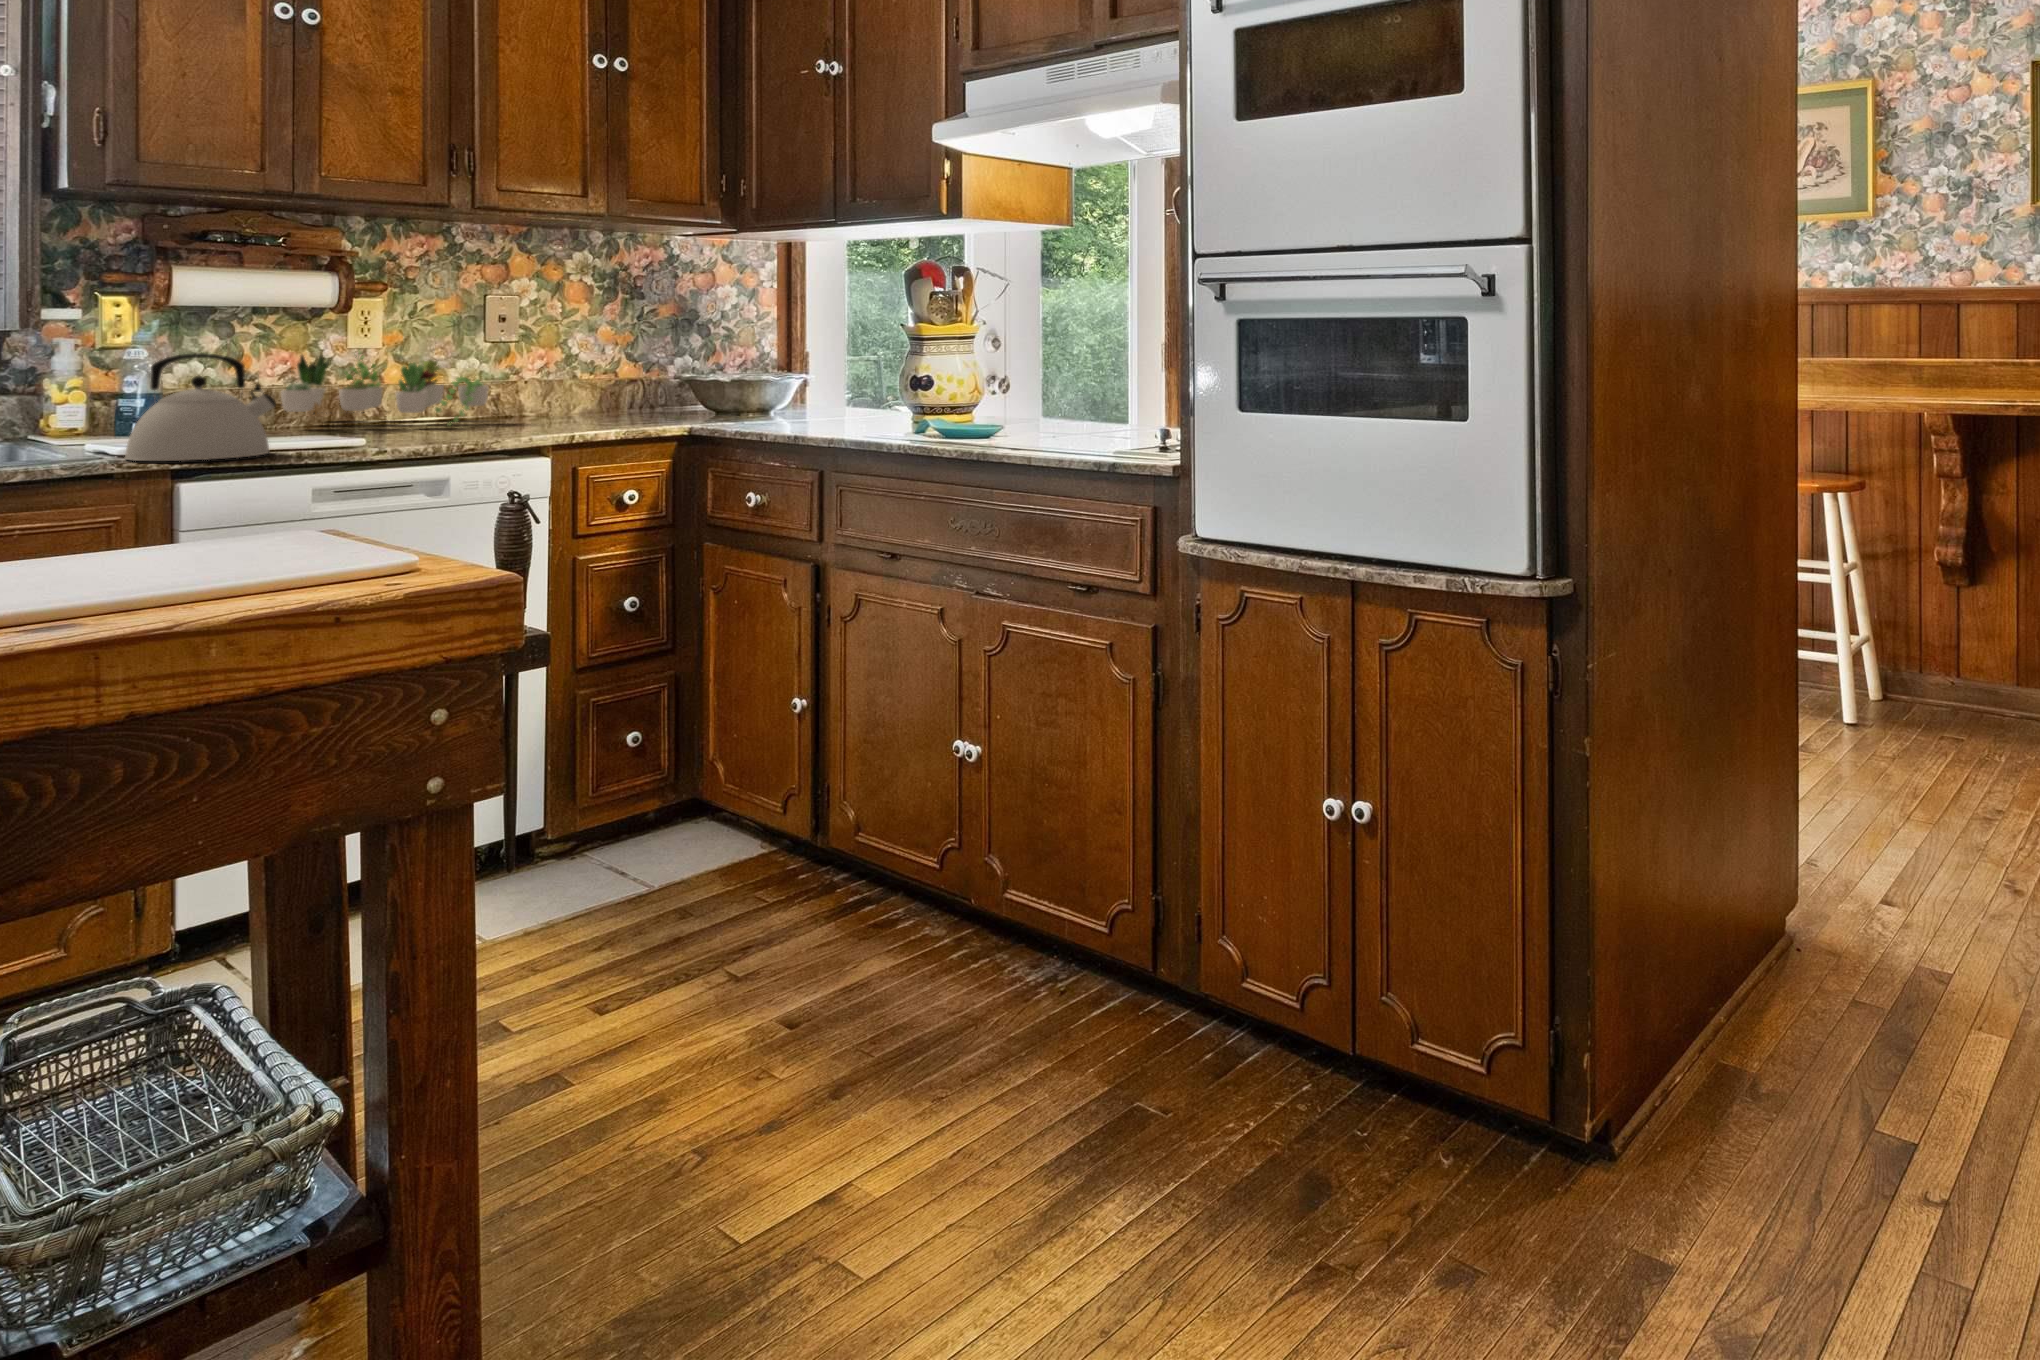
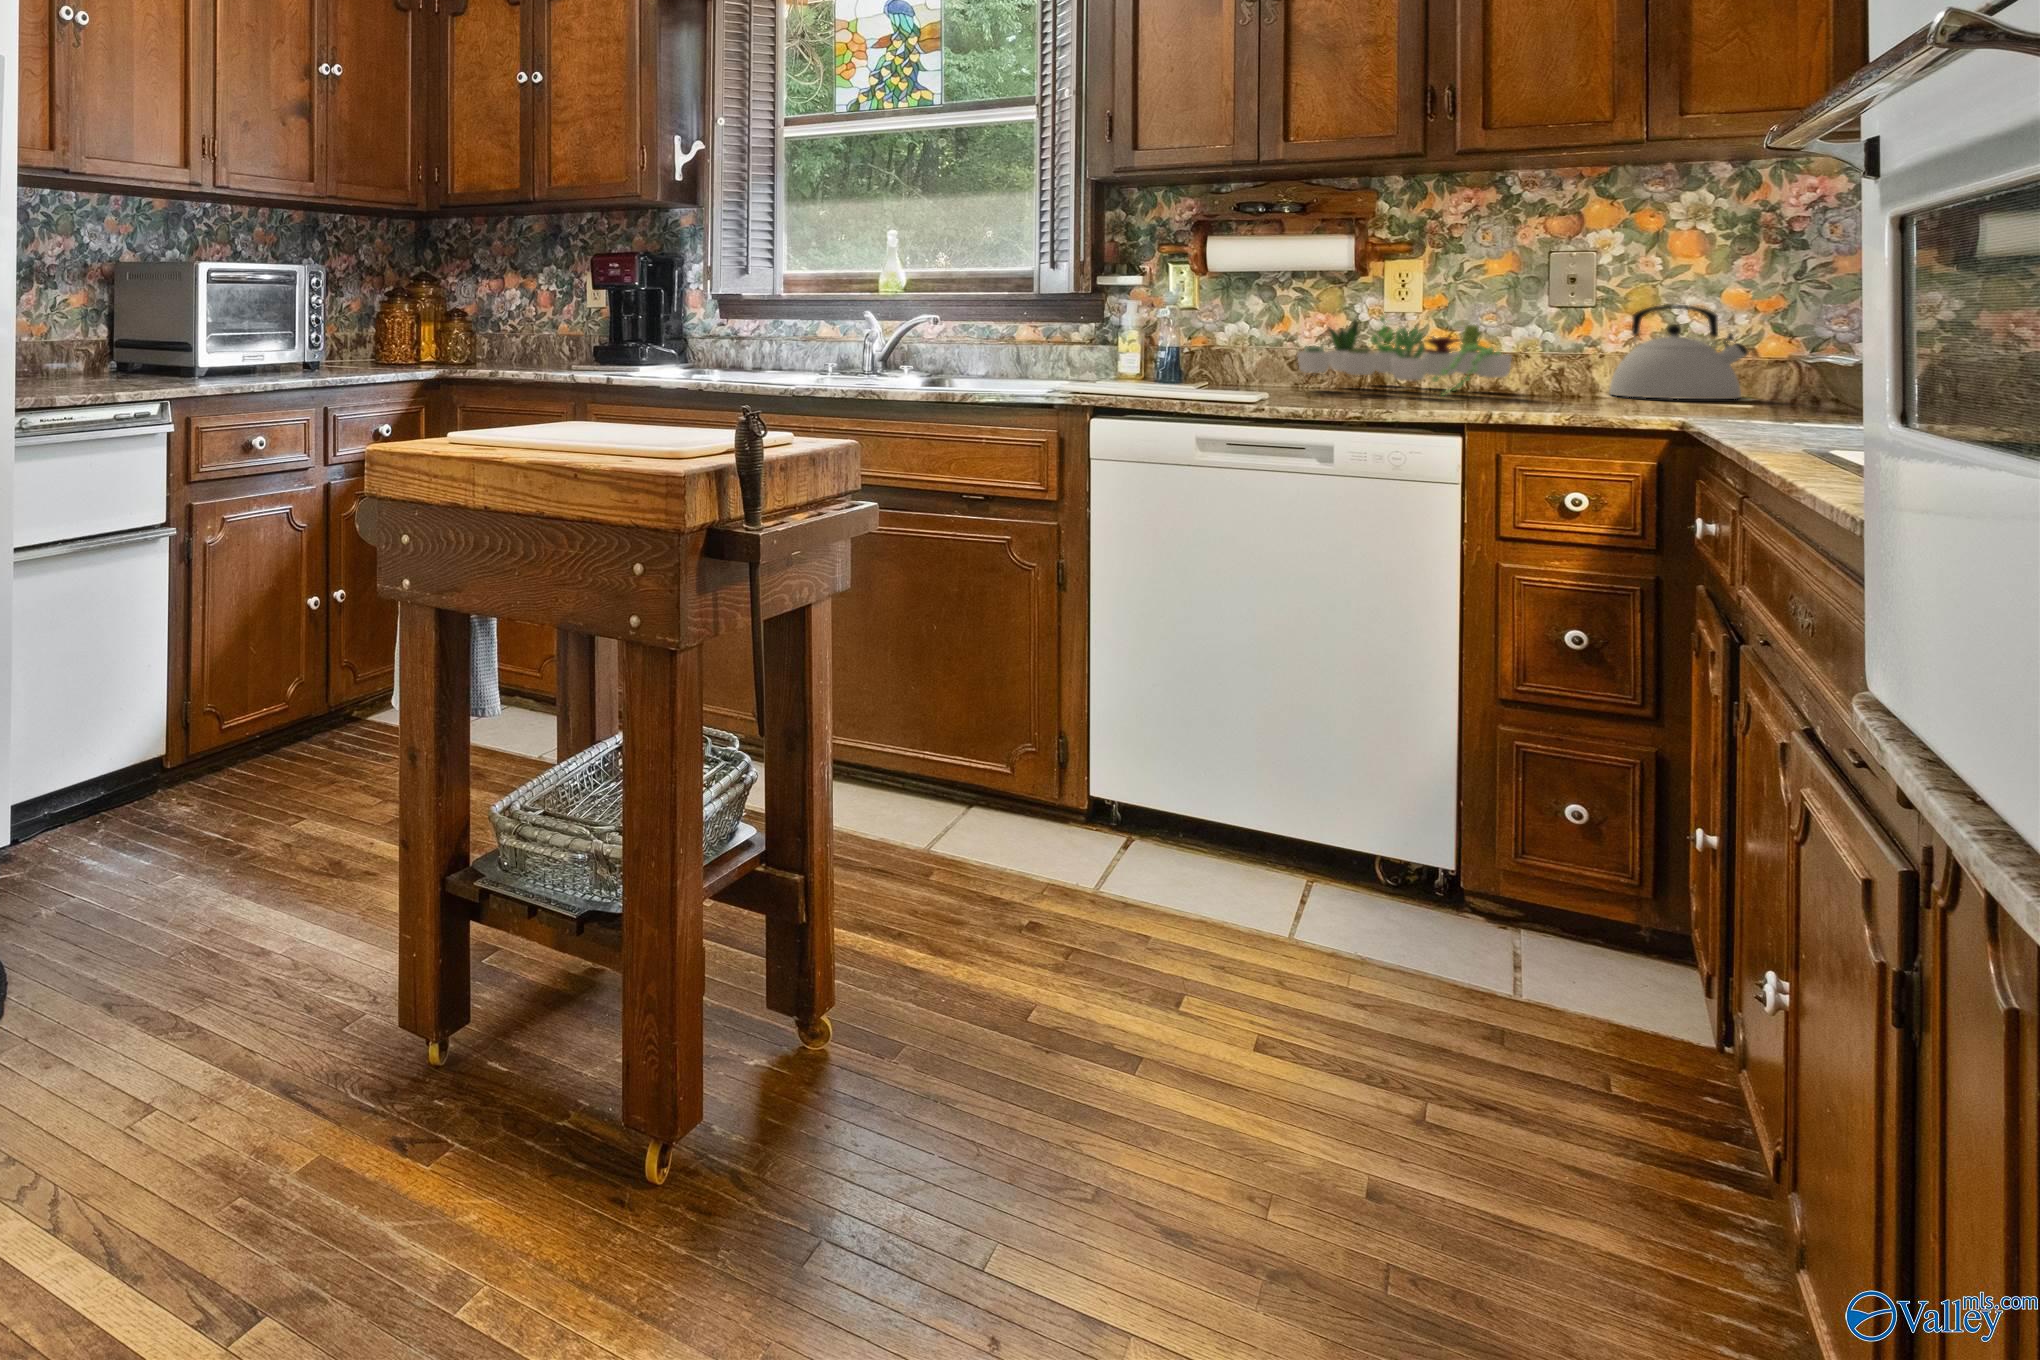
kettle: present [125,353,276,461] -> present [1609,305,1748,399]

